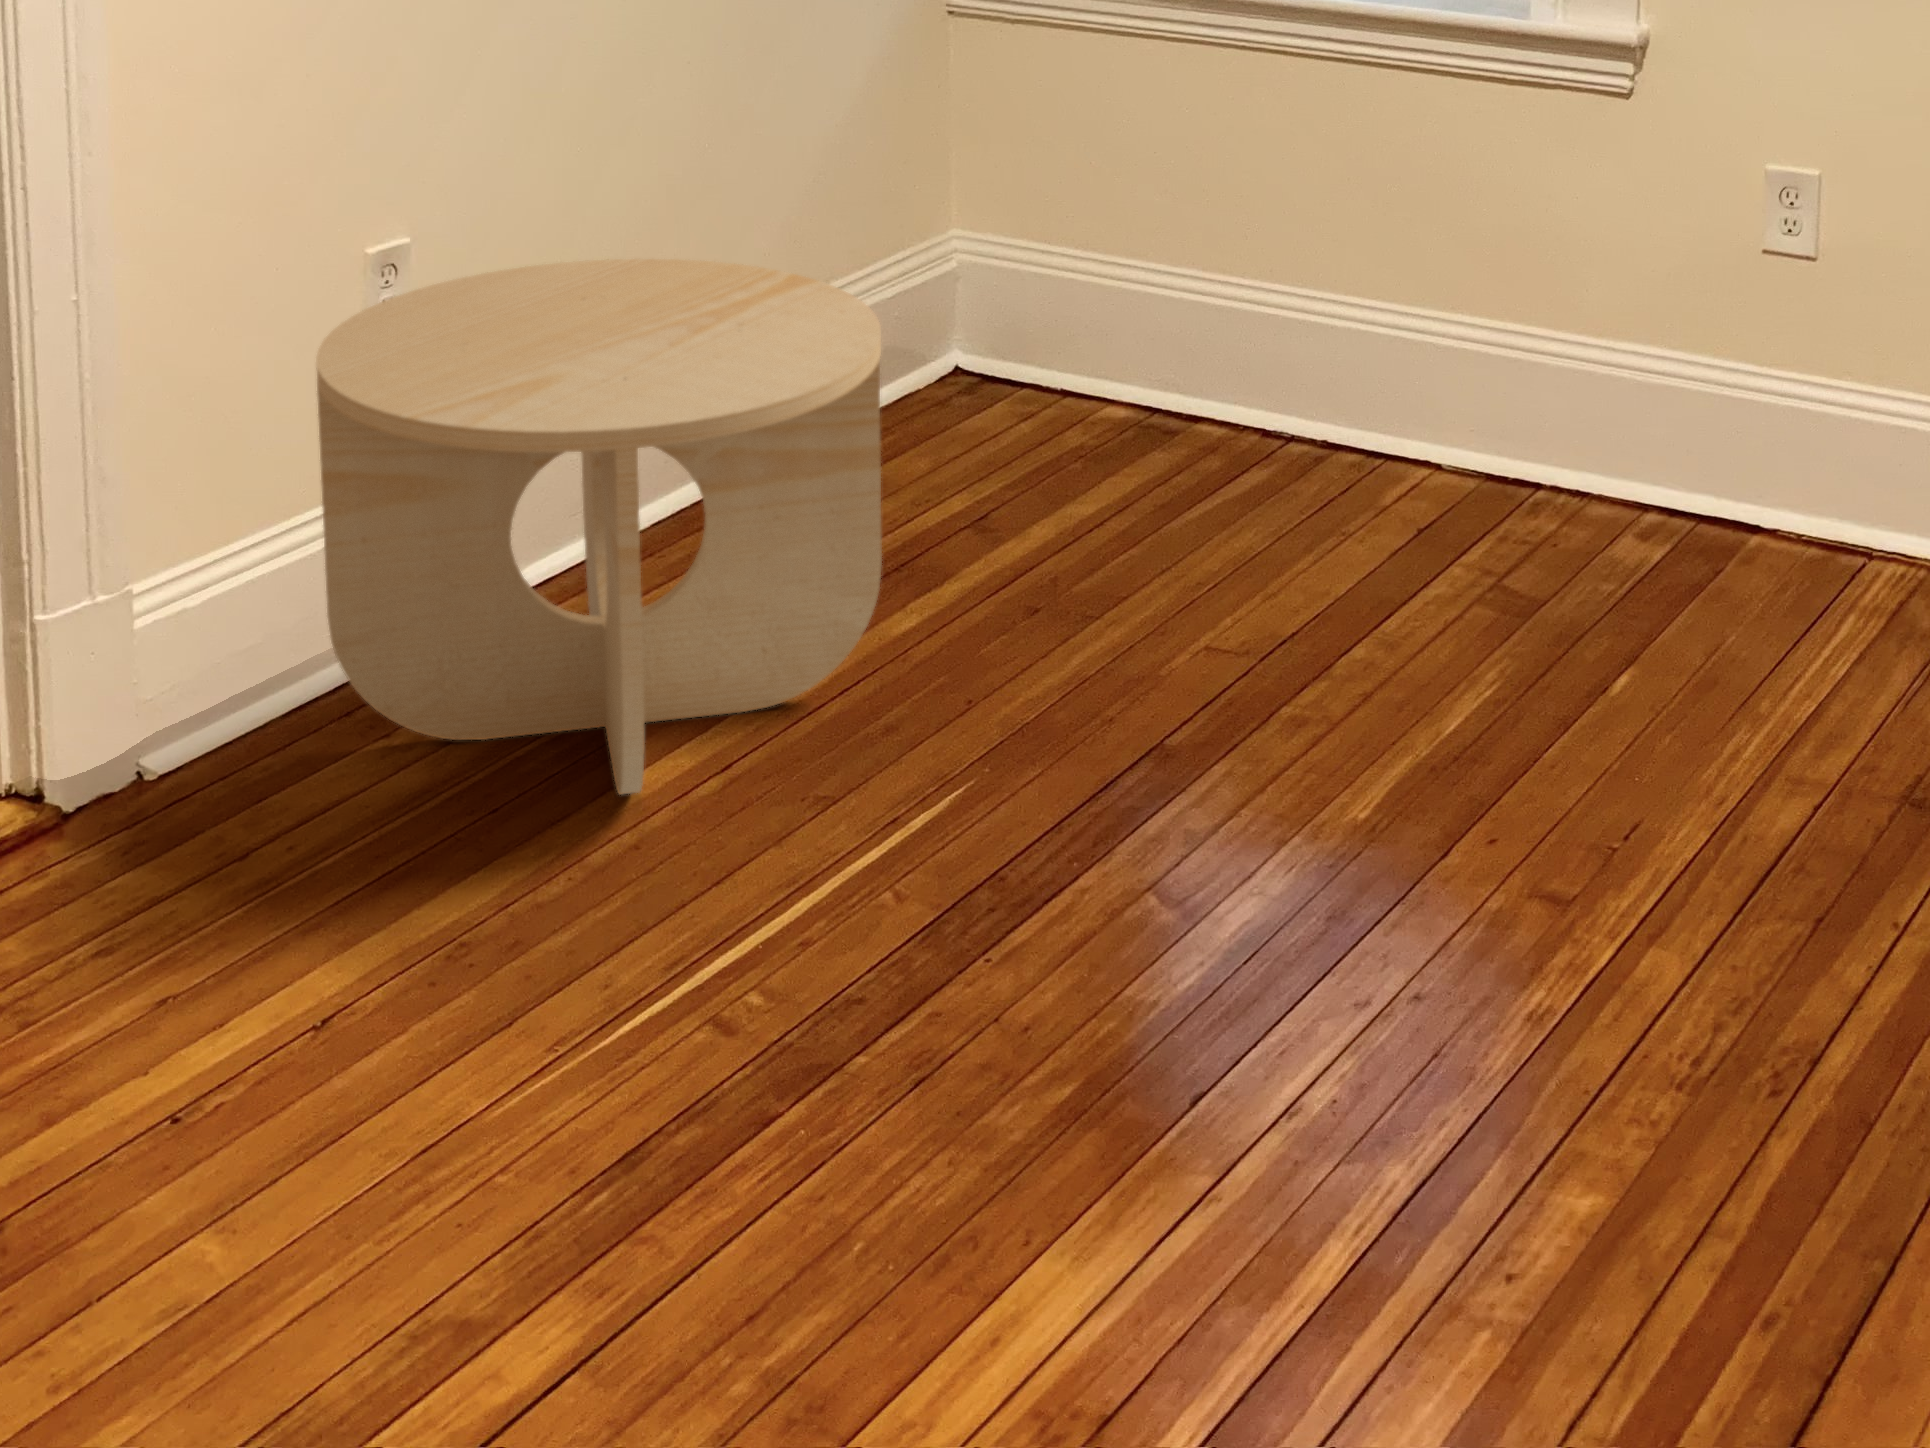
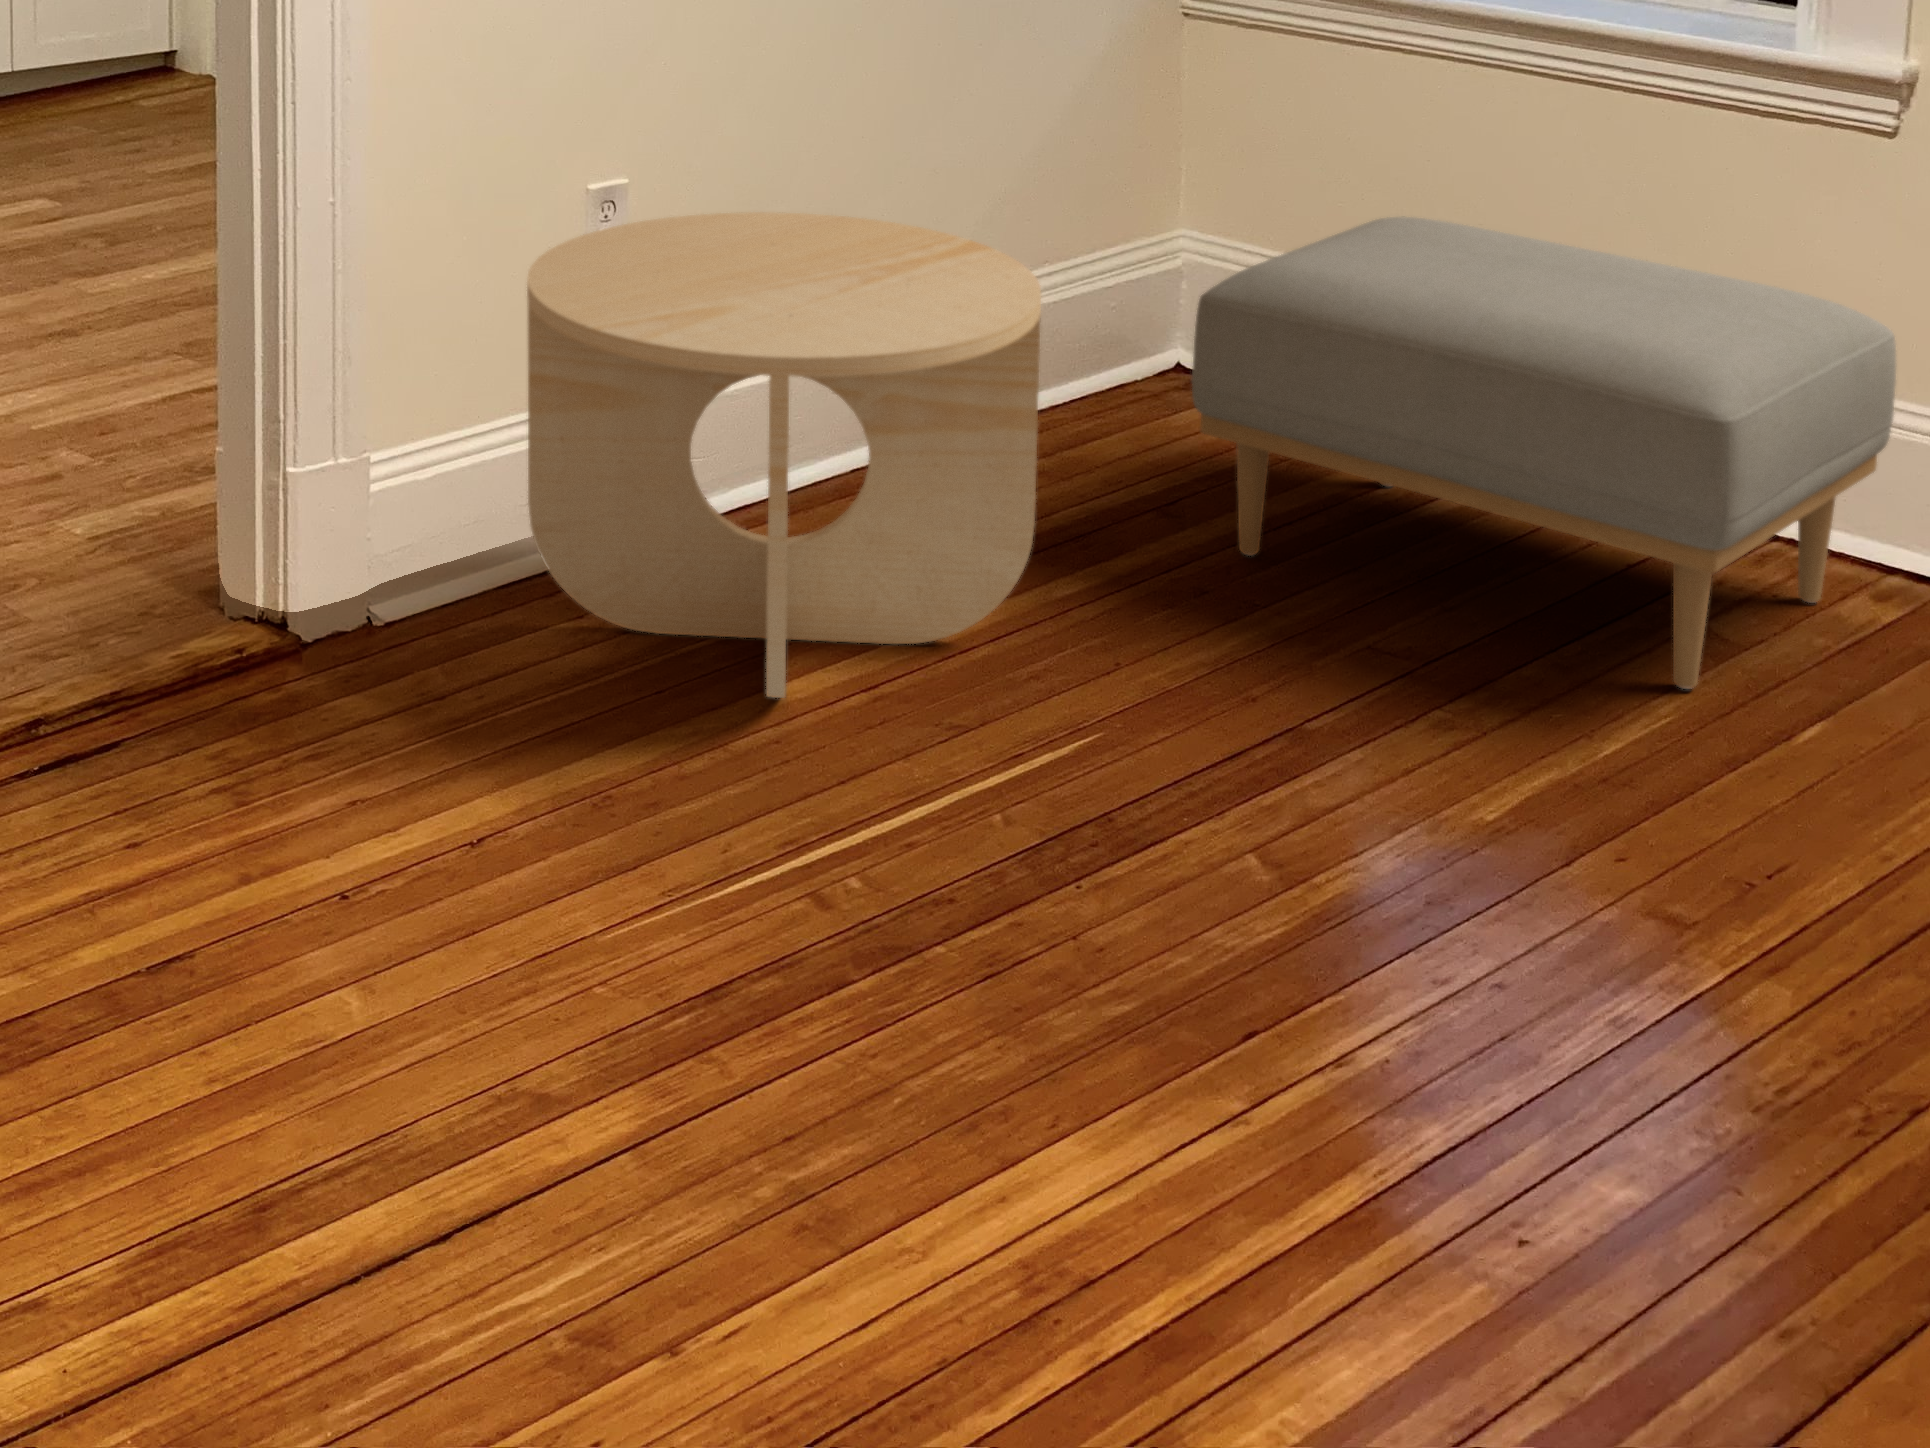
ottoman: none [1013,205,1646,643] -> present [1192,216,1896,689]

